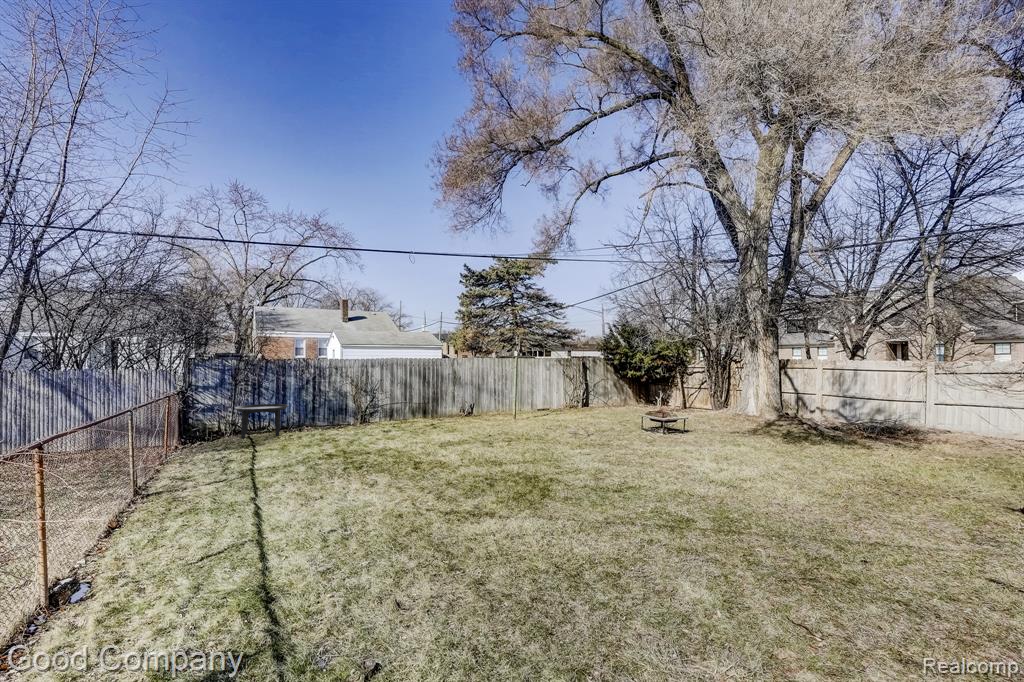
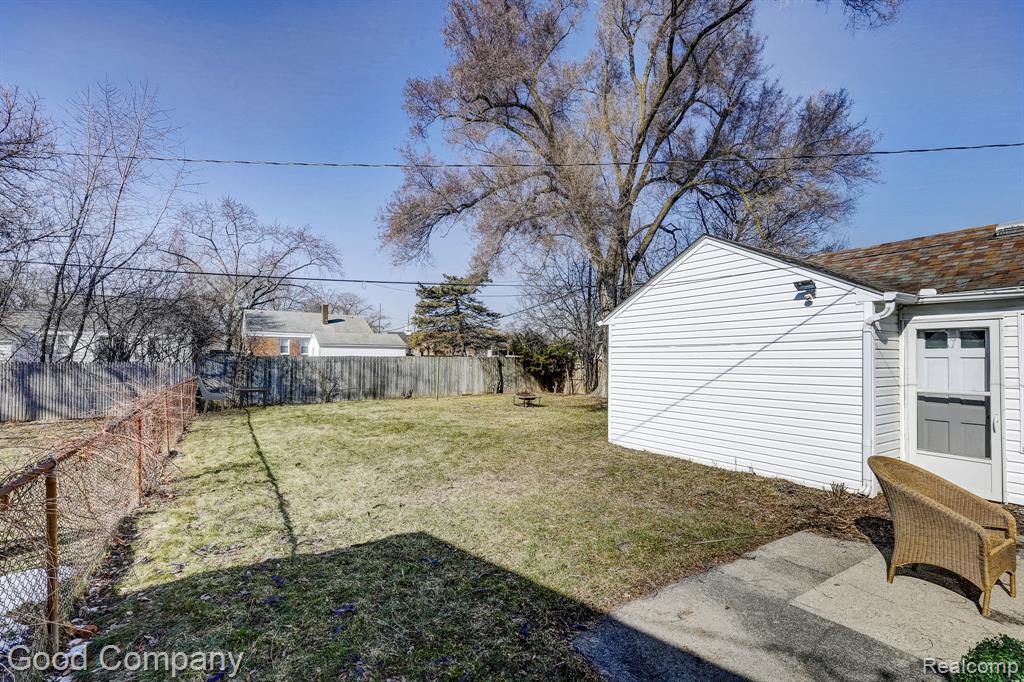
chair: none [177,388,221,448] -> present [197,375,226,414]

